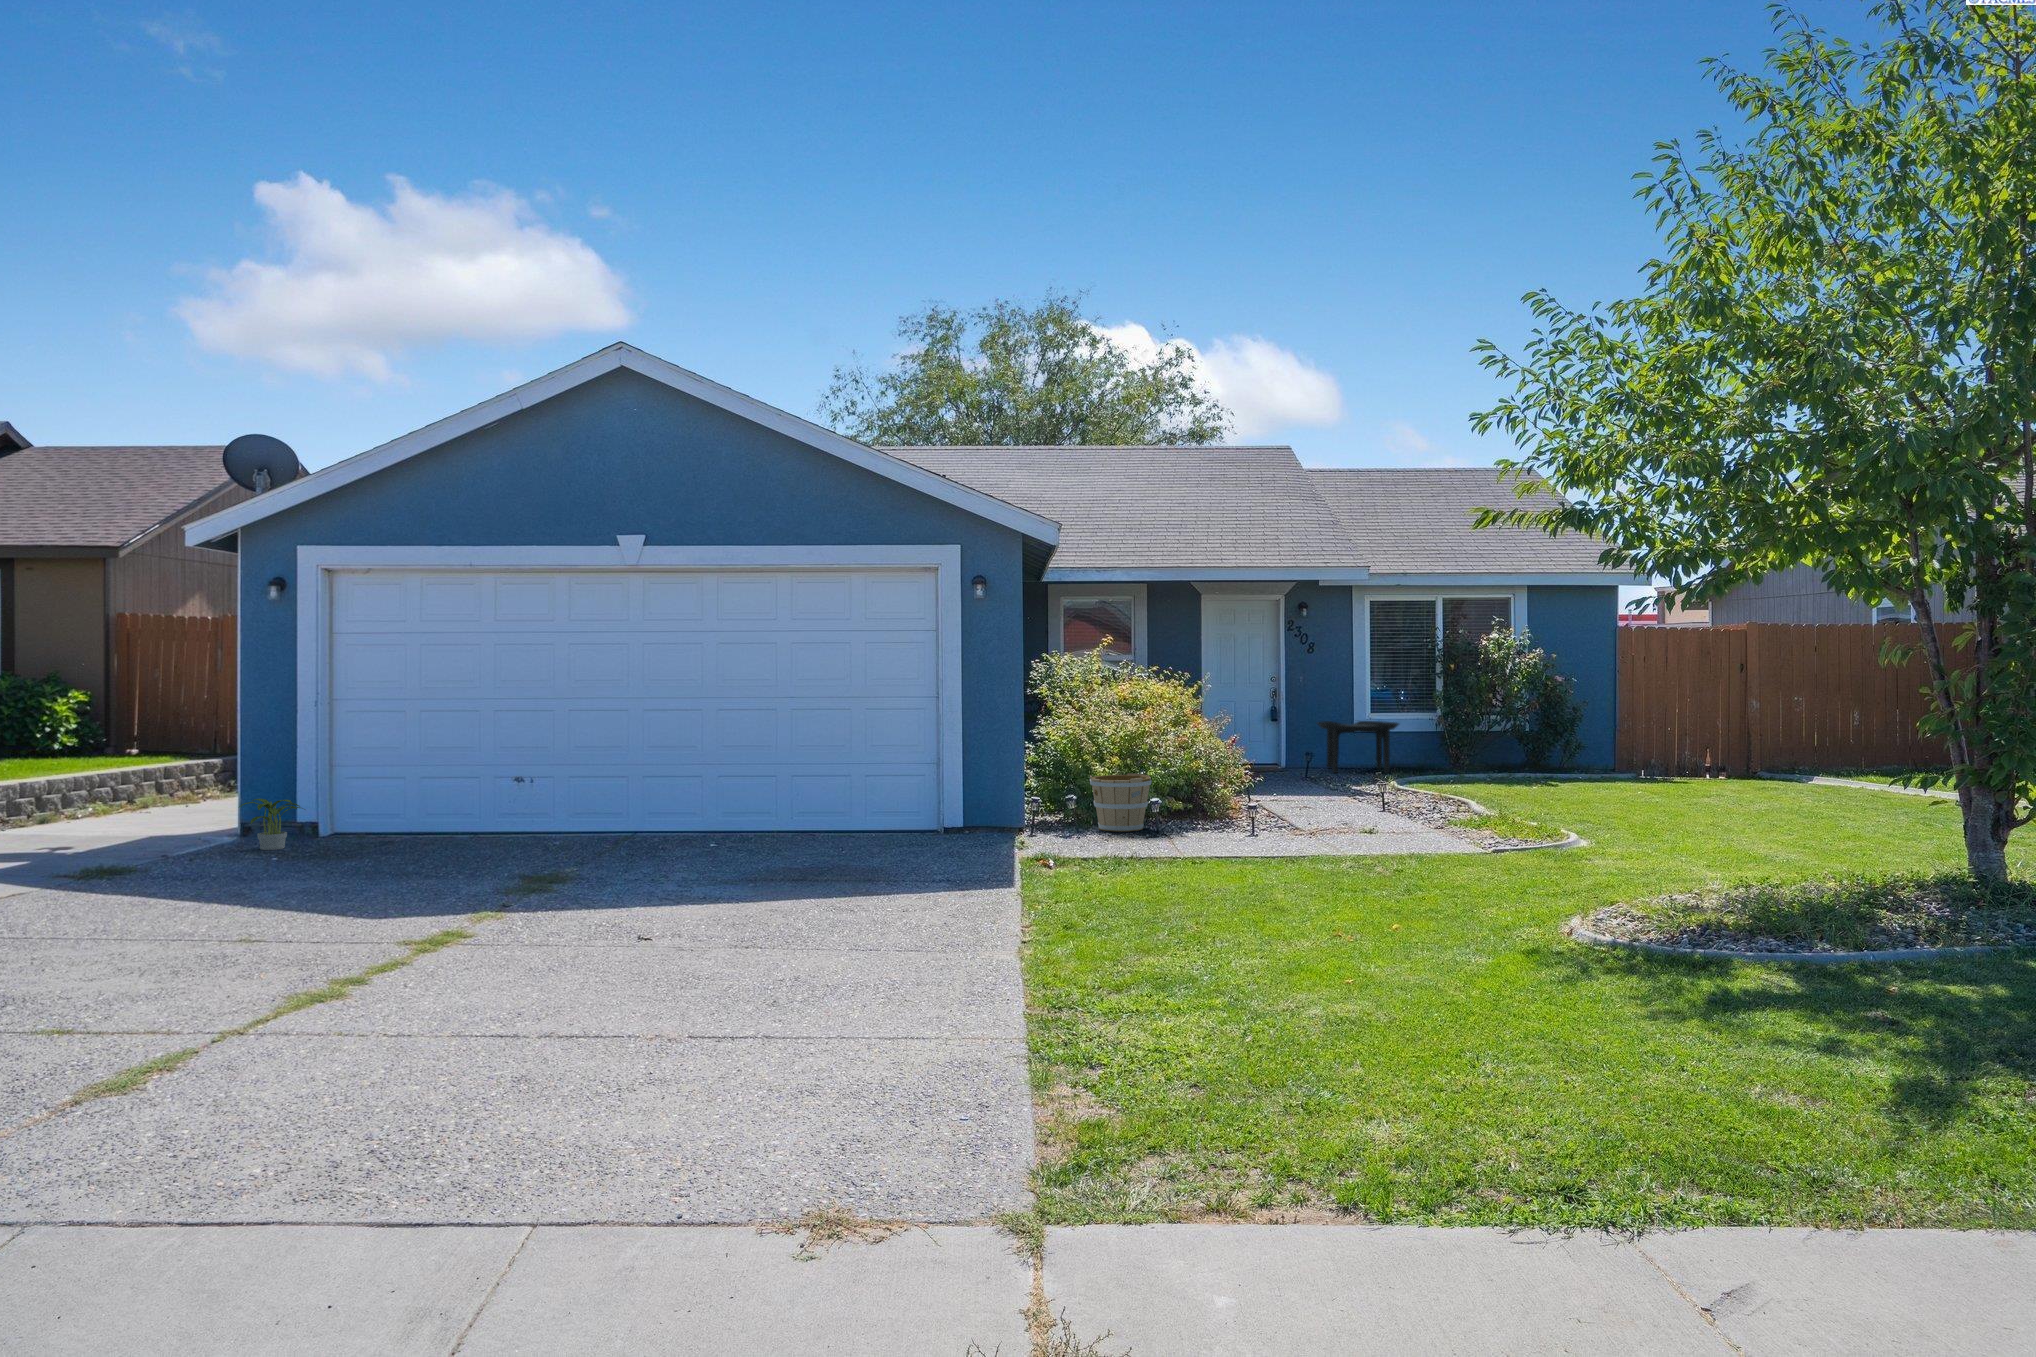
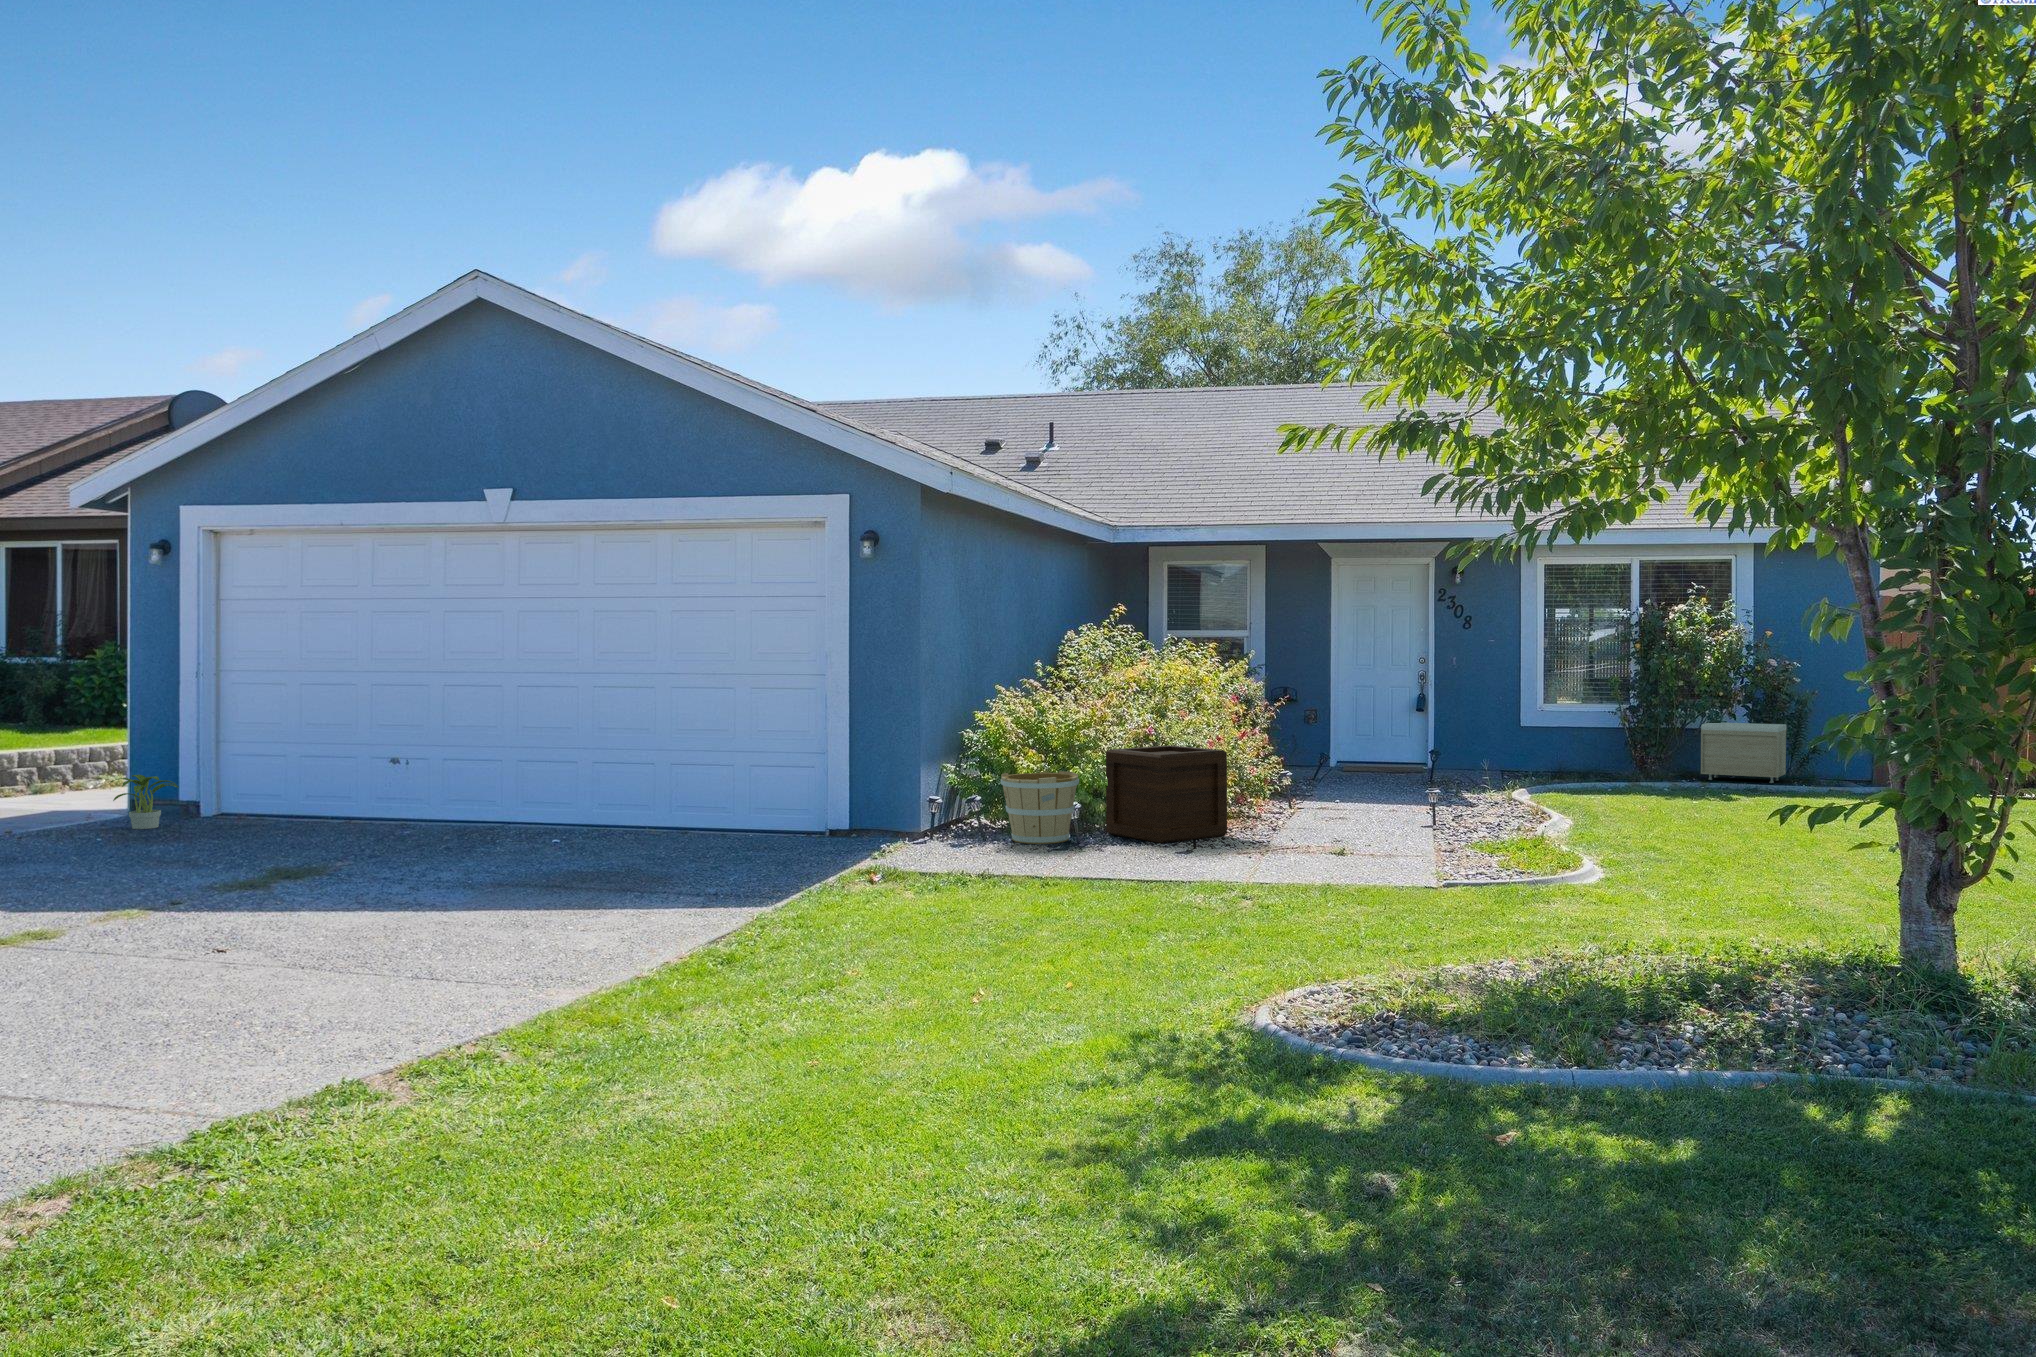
round table: present [1316,721,1399,773] -> none [1461,711,1569,779]
storage bench: none [1499,727,1557,772] -> present [1701,722,1786,783]
wooden crate: none [1161,751,1255,828] -> present [1106,745,1227,843]

